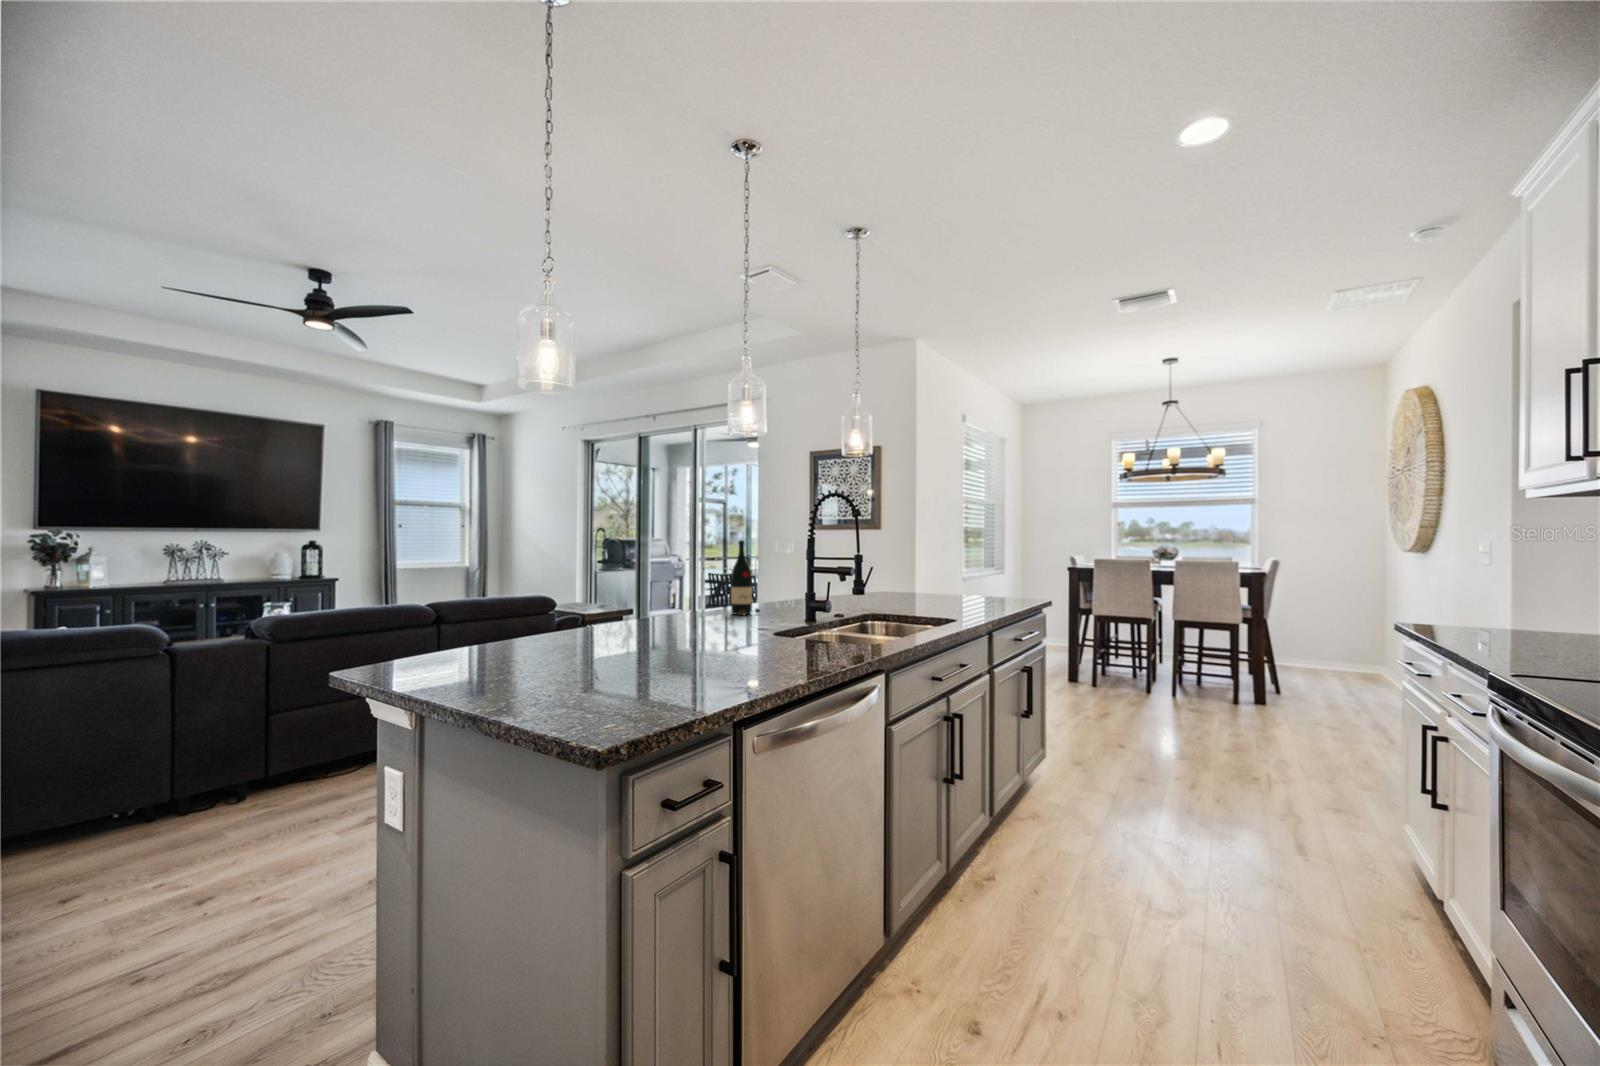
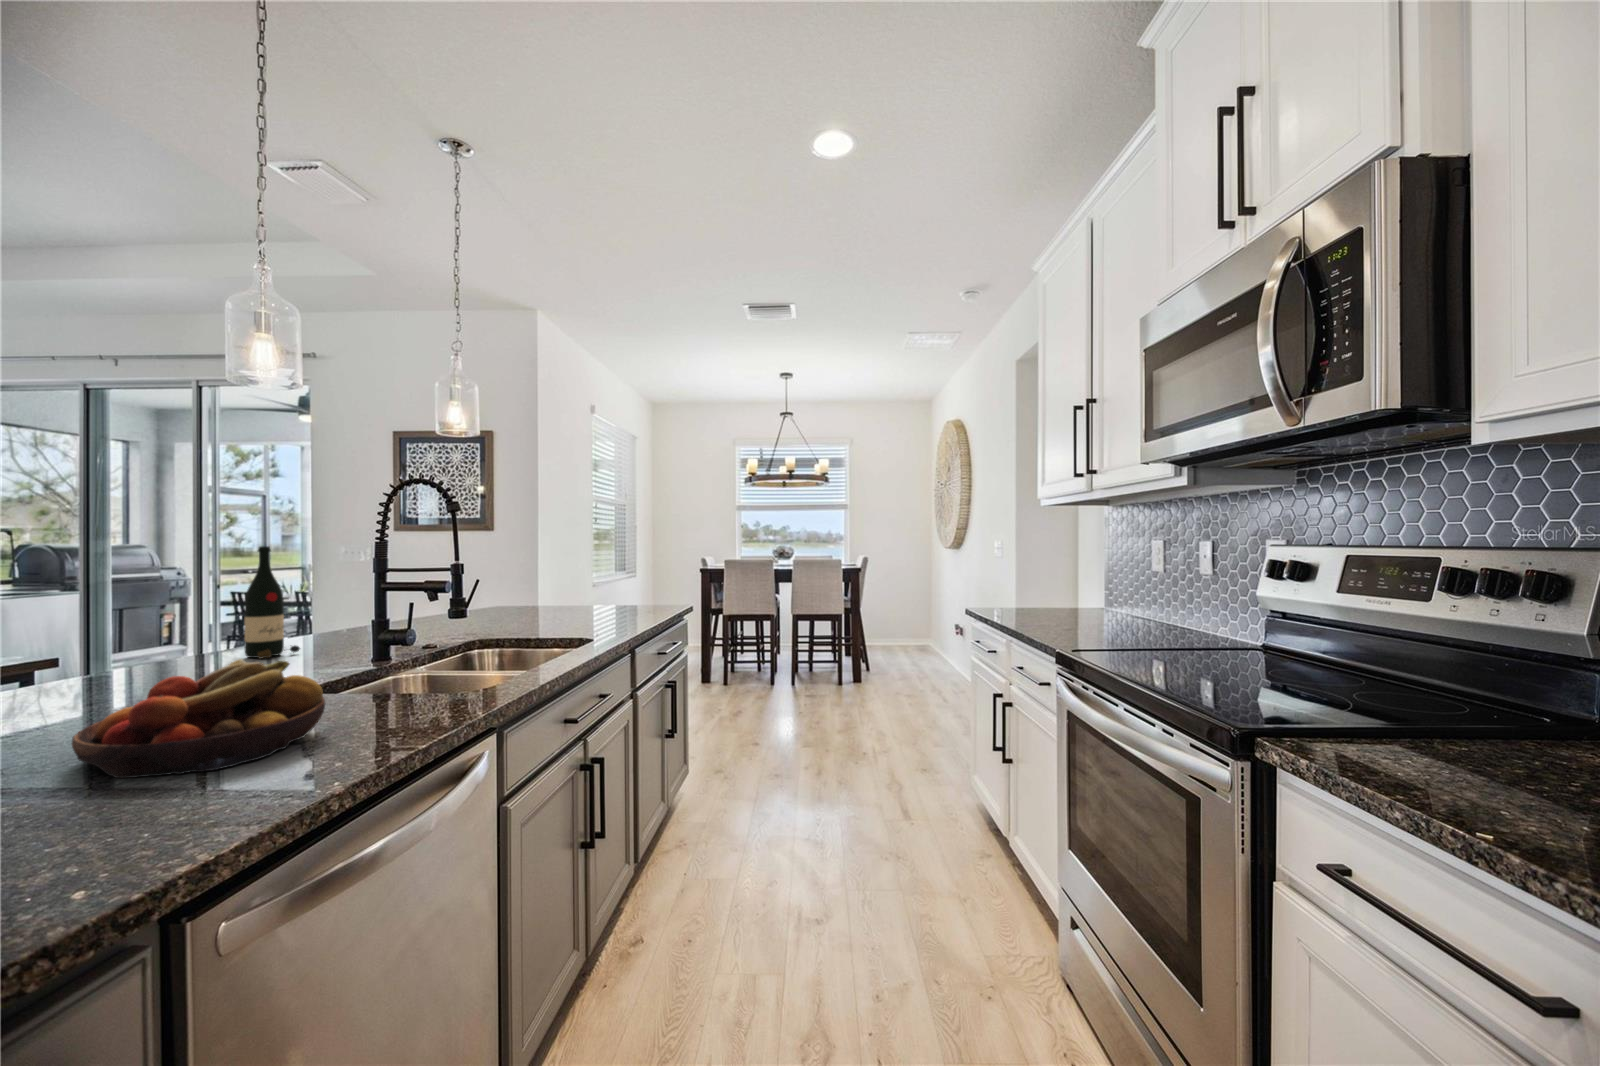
fruit bowl: none [677,609,787,668] -> present [72,659,325,778]

